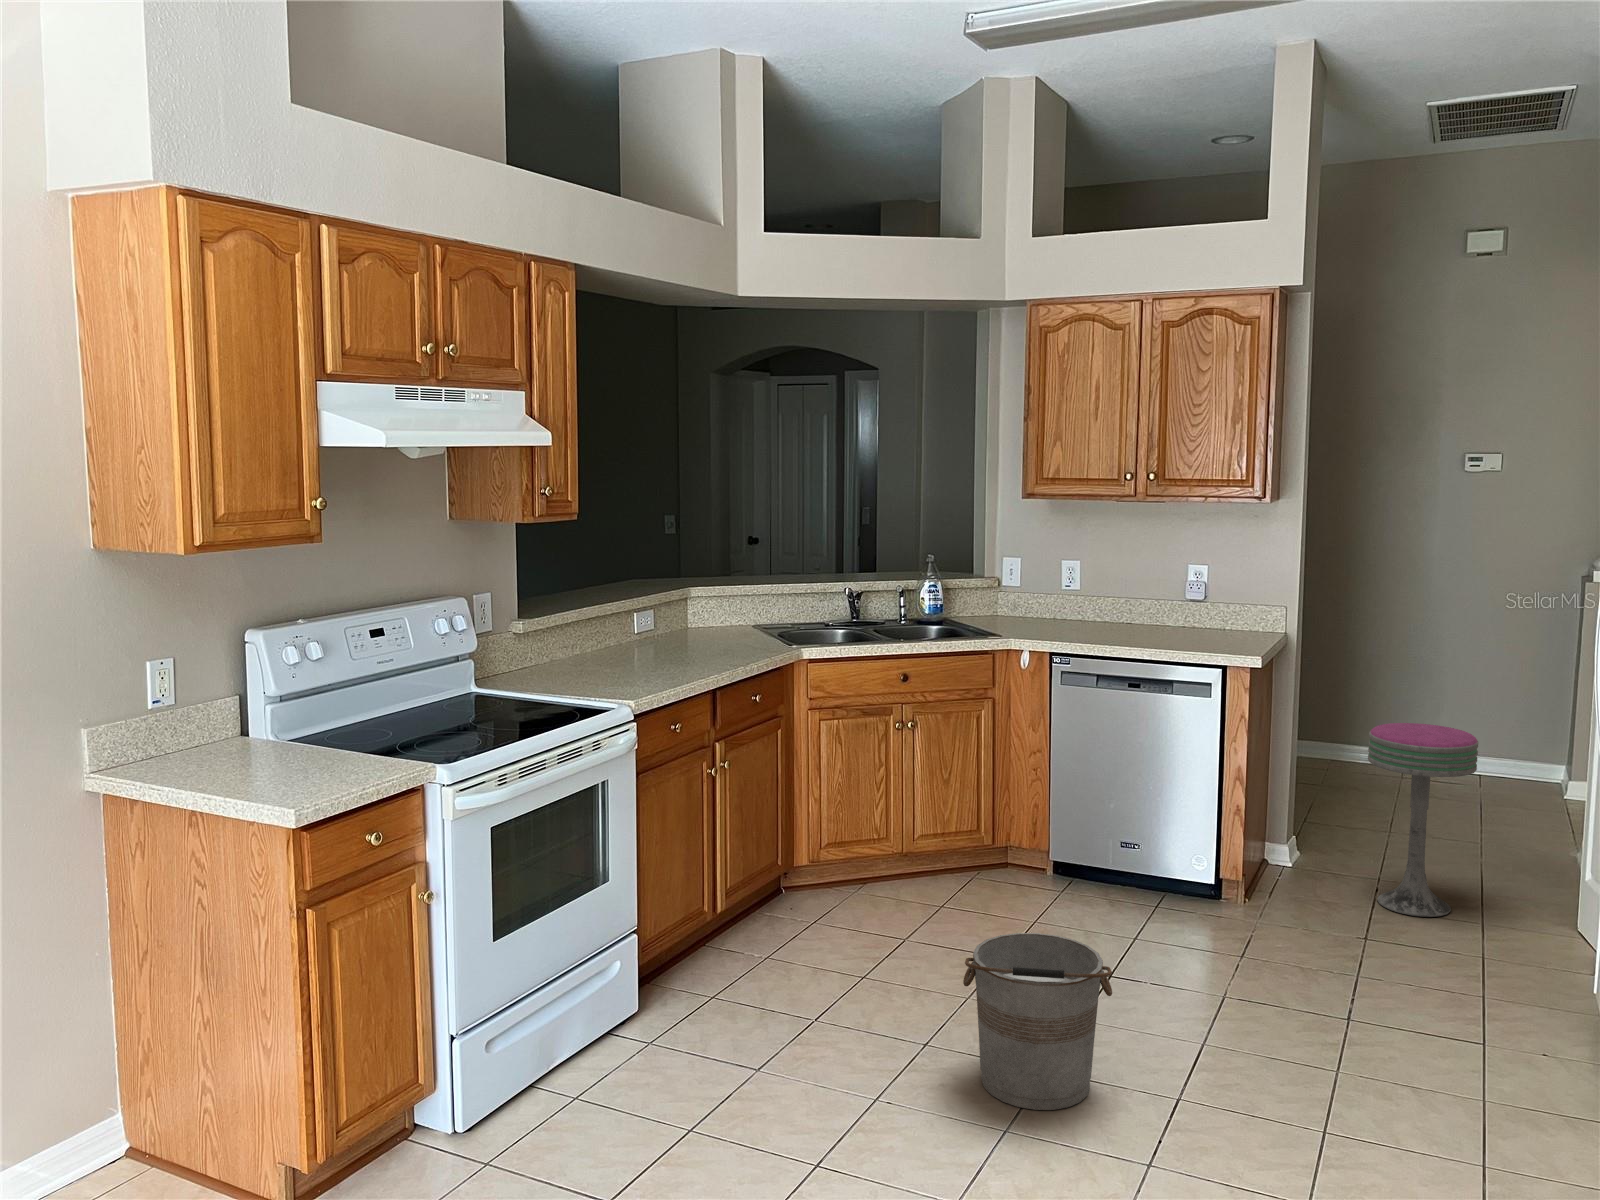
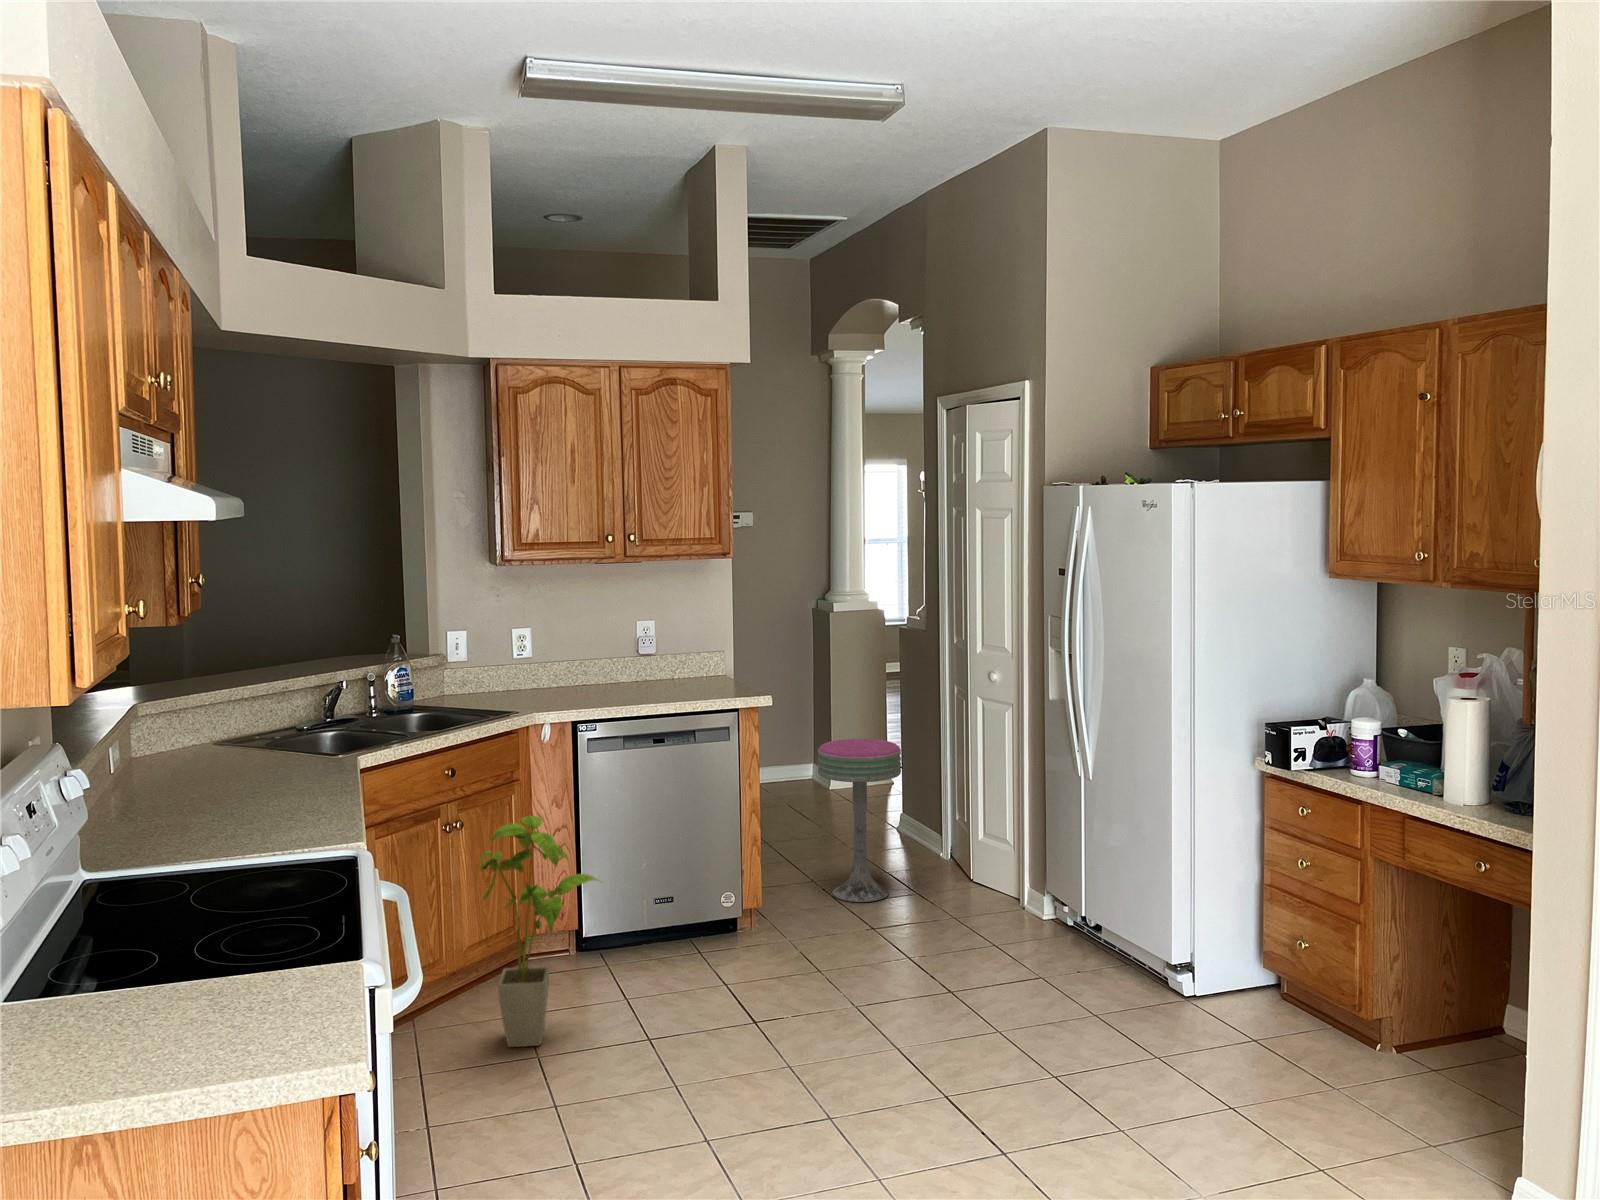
house plant: none [870,722,984,931] -> present [479,816,599,1047]
bucket: present [963,933,1112,1110] -> none [772,980,910,1150]

